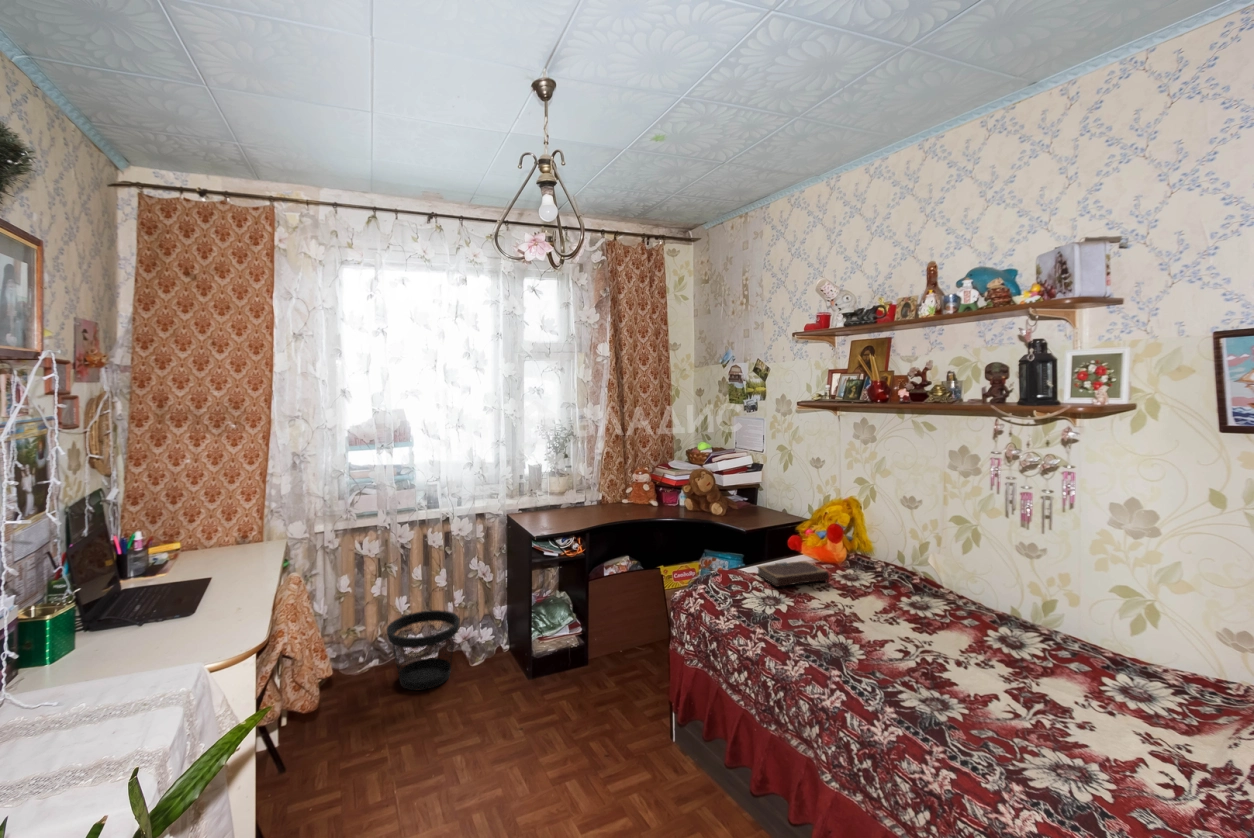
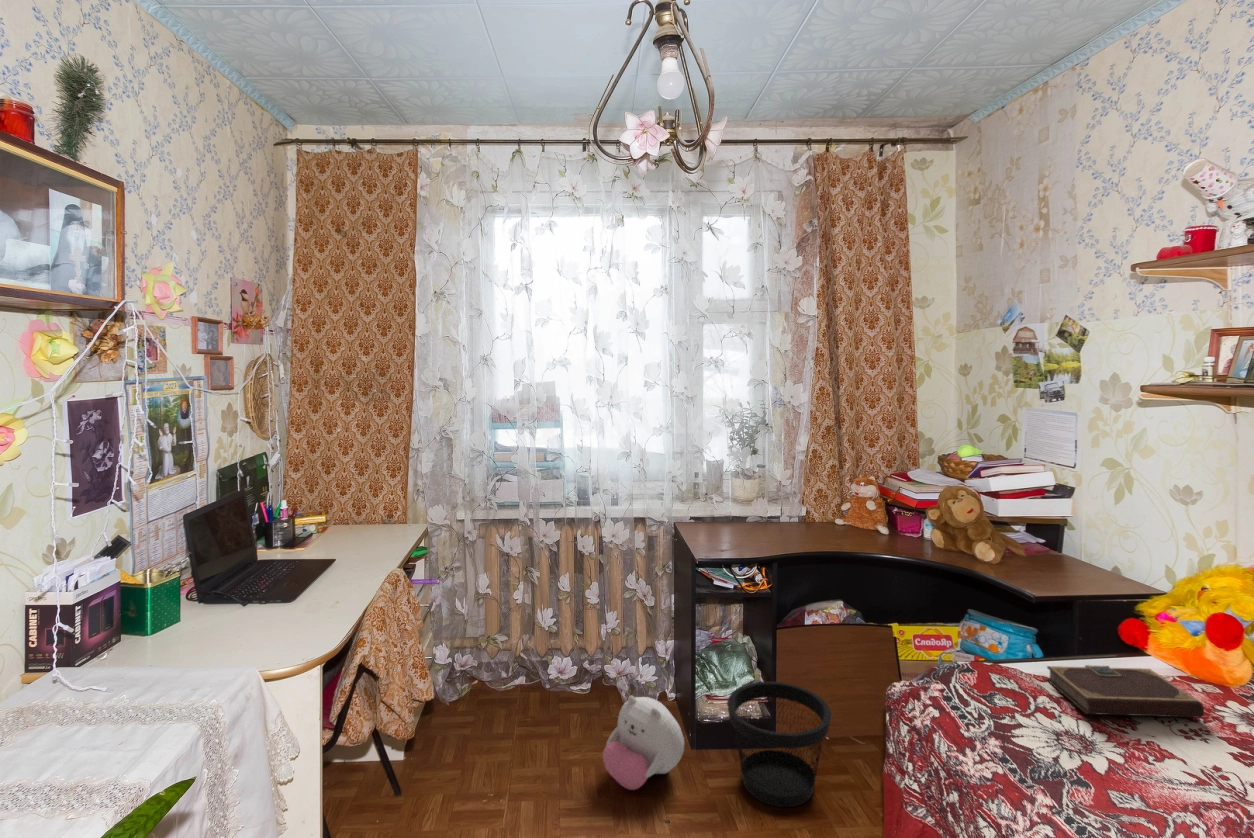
wastebasket: present [387,610,460,690] -> present [727,681,831,807]
plush toy: none [465,644,528,714] -> present [603,696,684,790]

